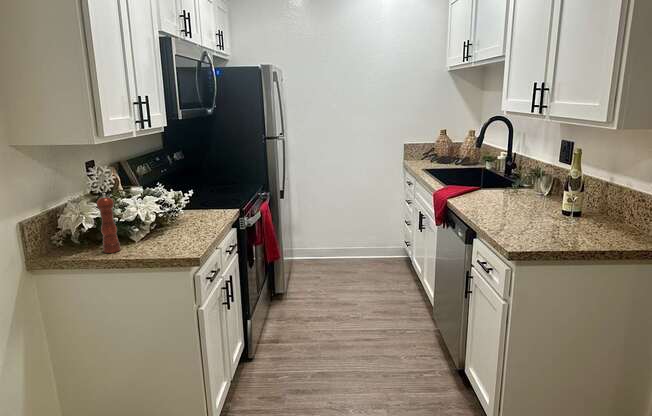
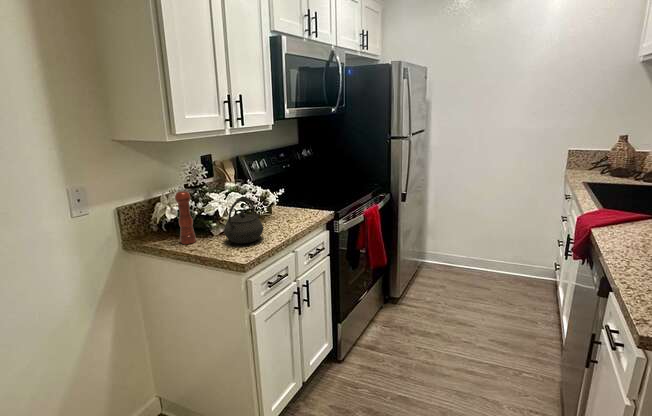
kettle: none [153,198,194,245] -> present [224,197,263,244]

